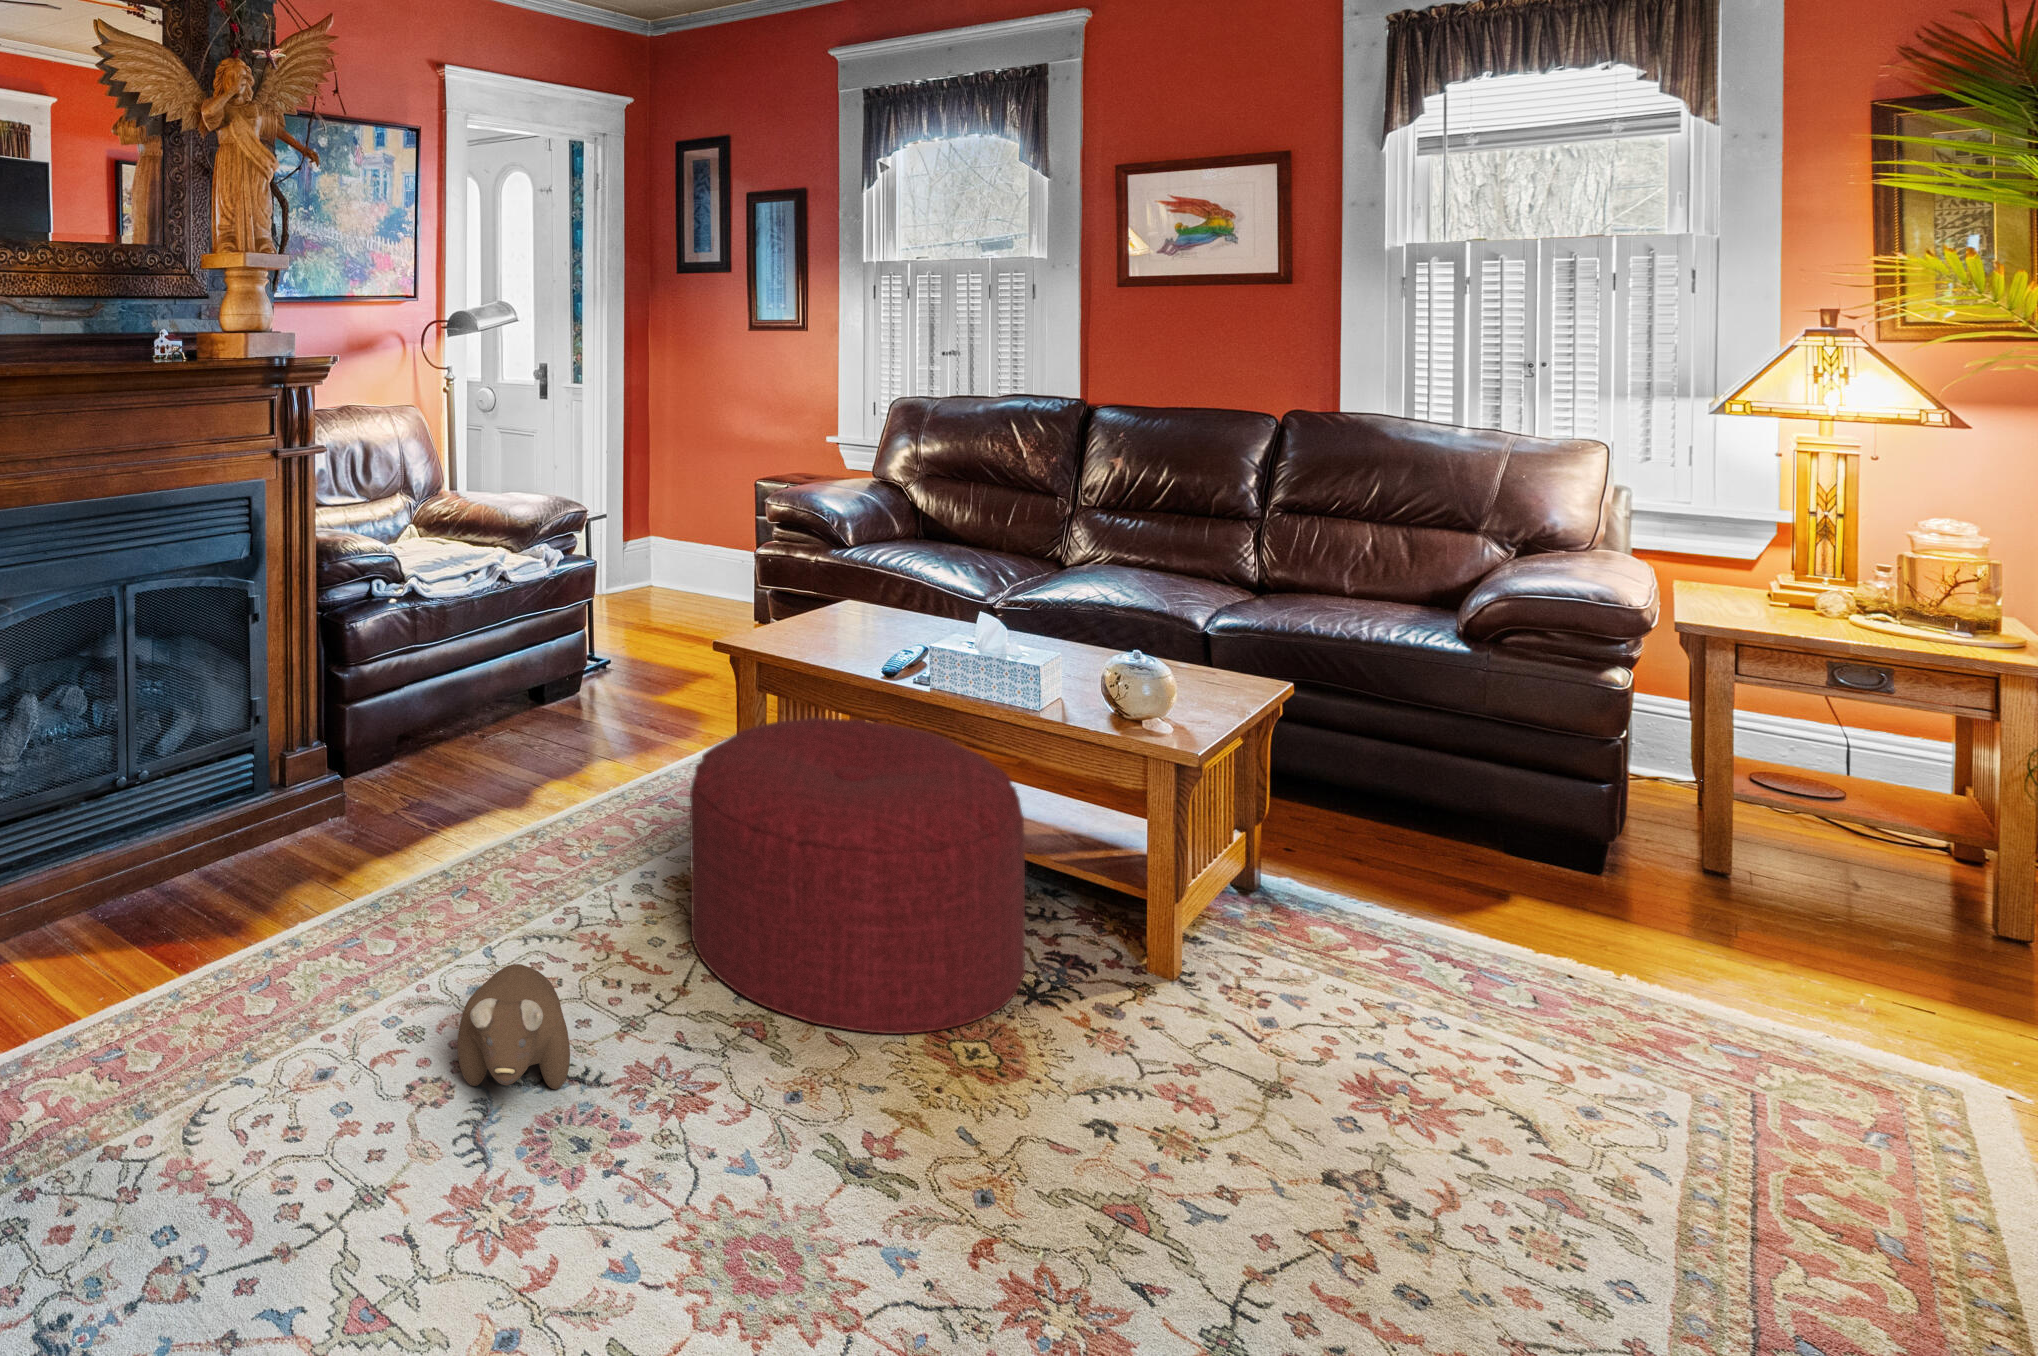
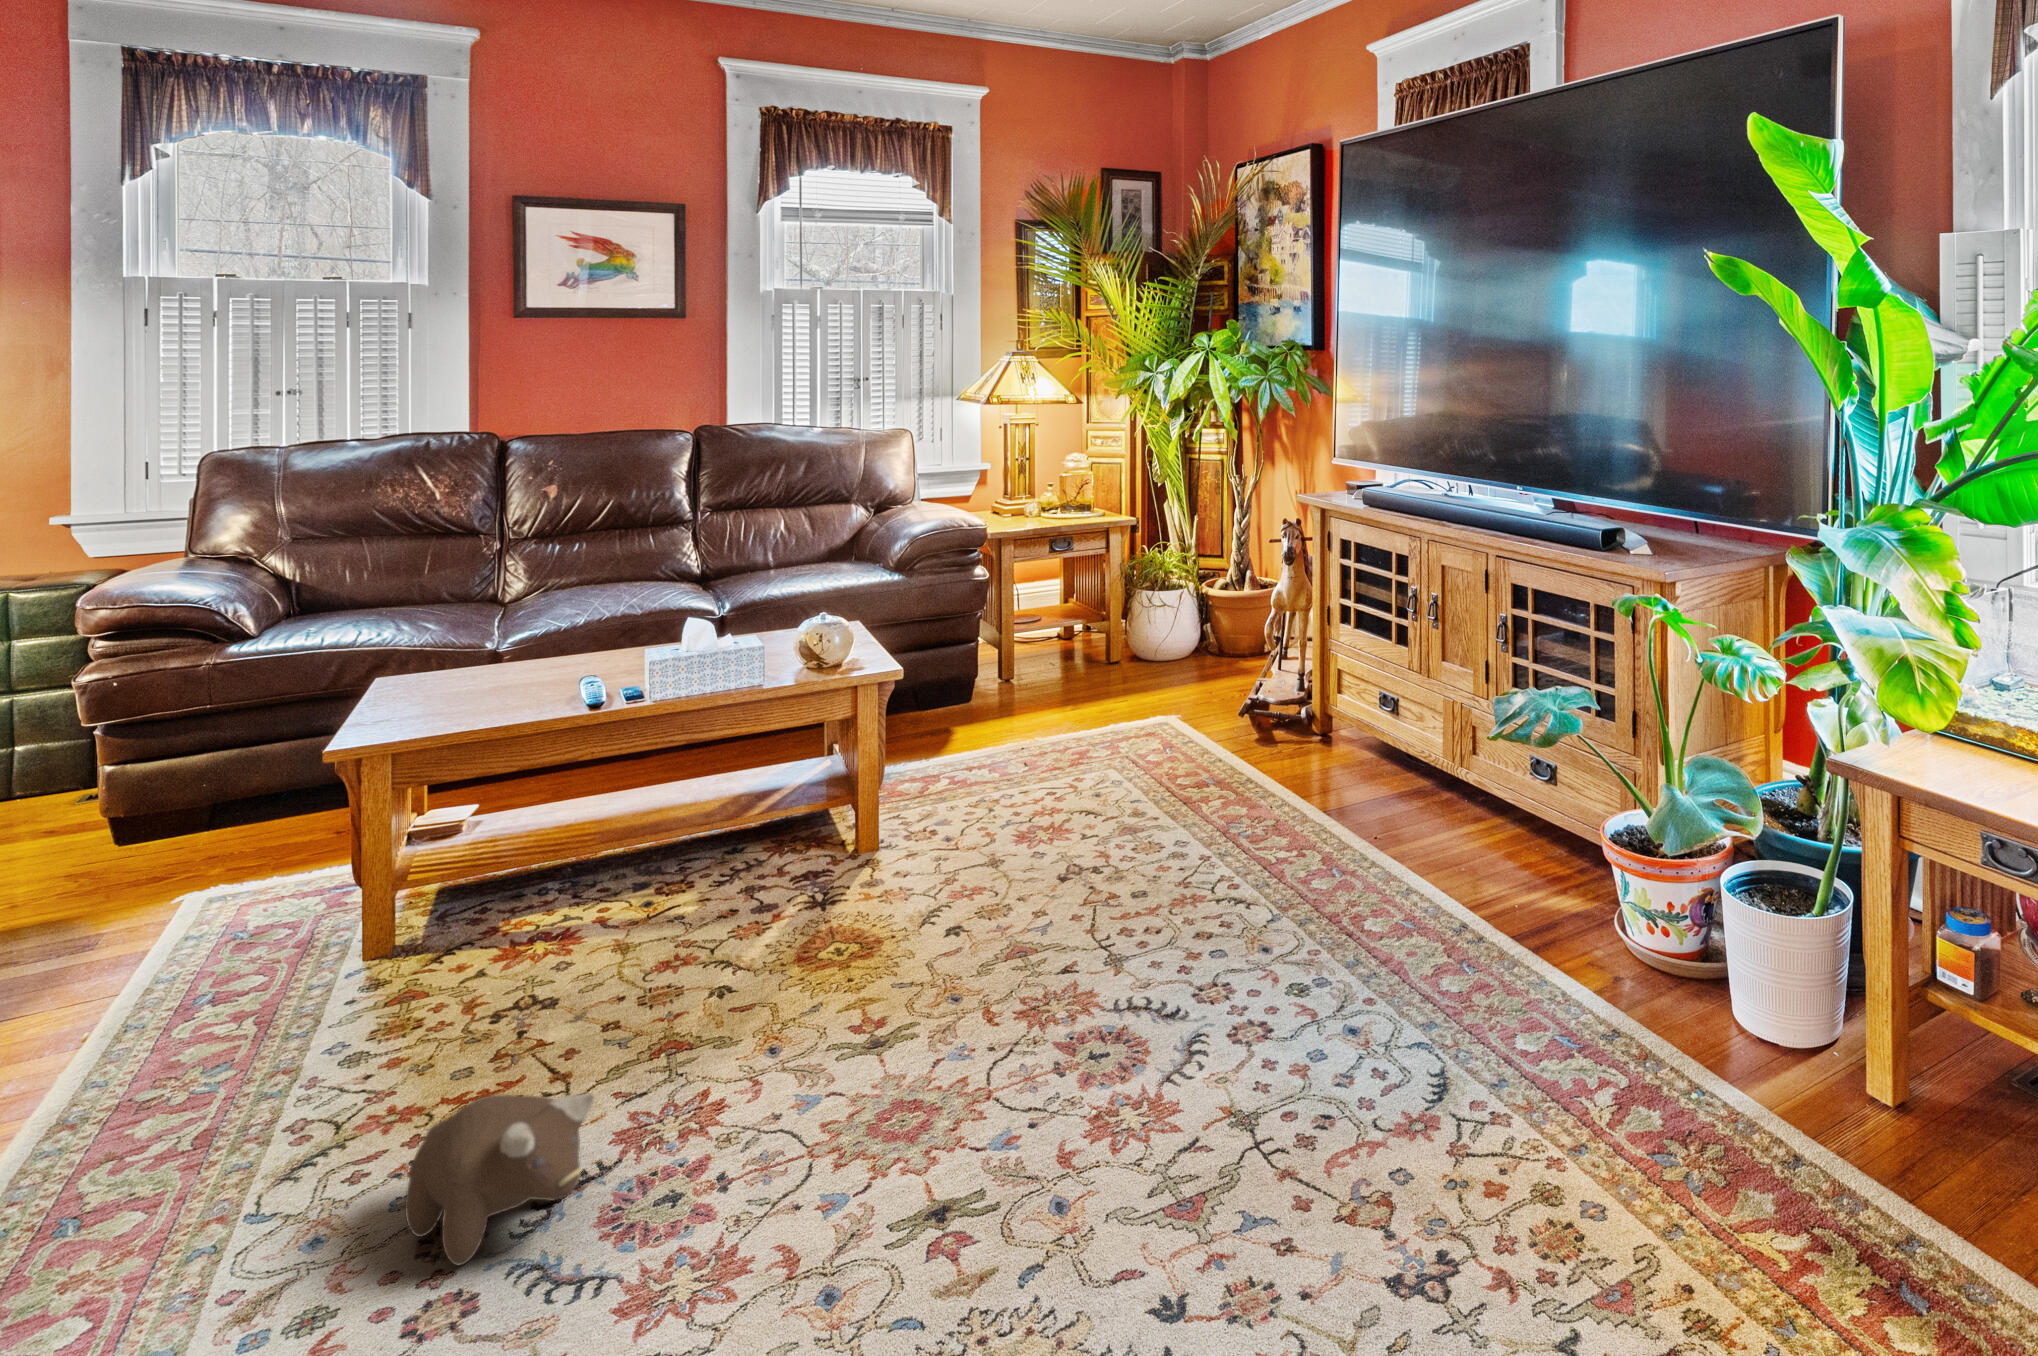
ottoman: present [690,717,1026,1034] -> none [441,738,816,1047]

